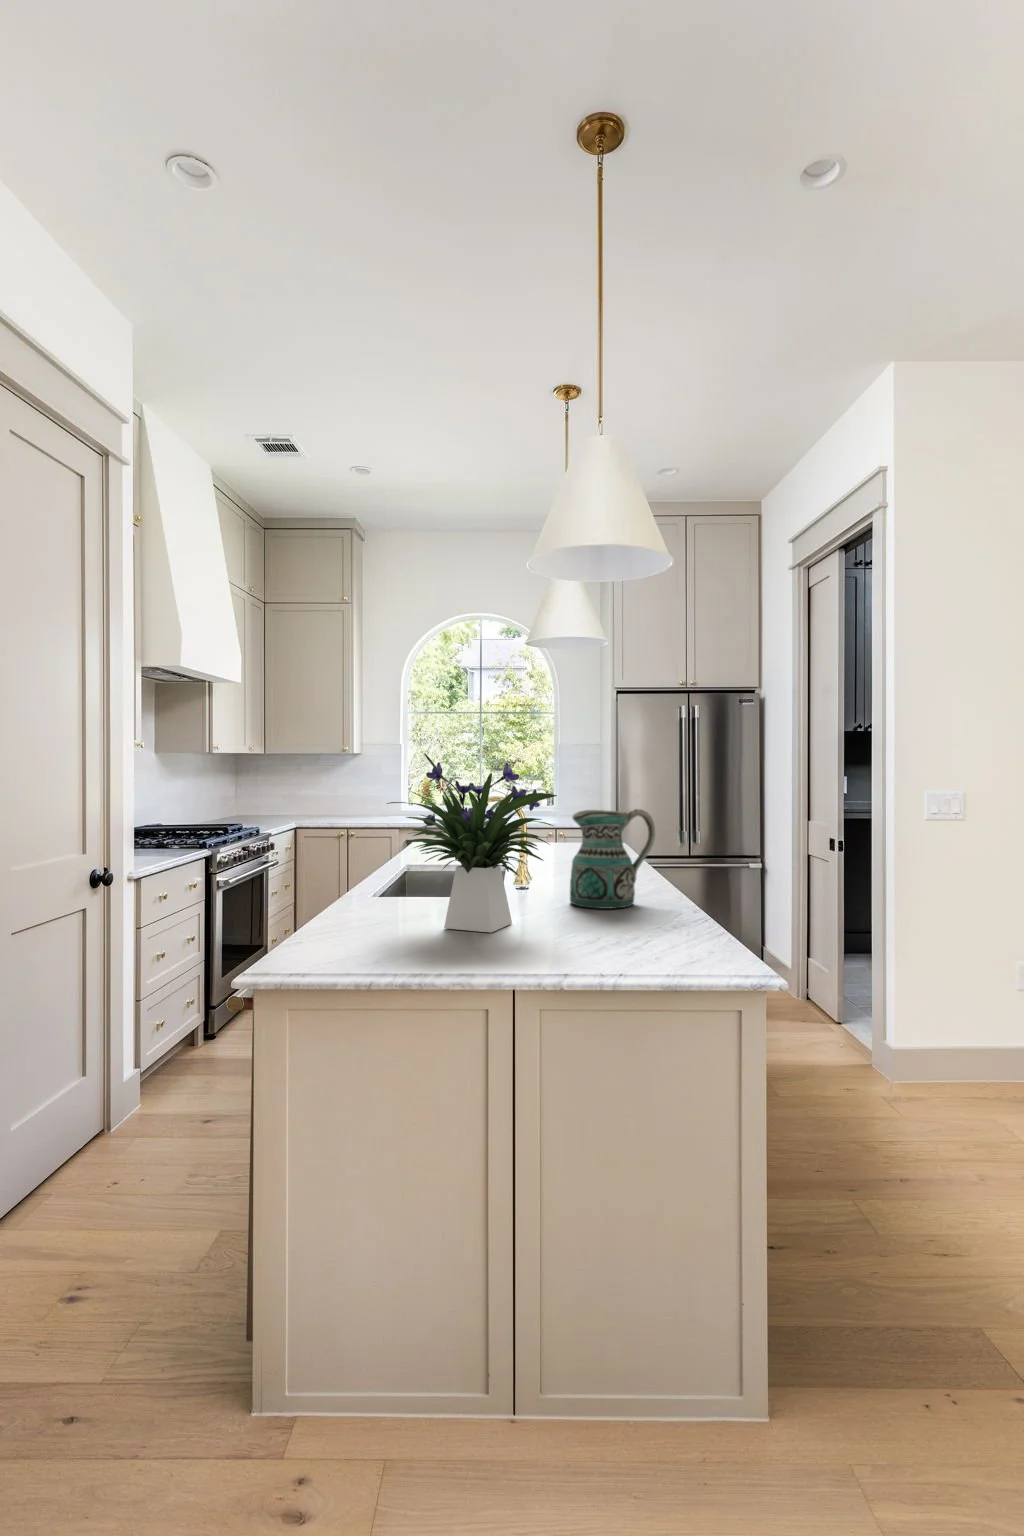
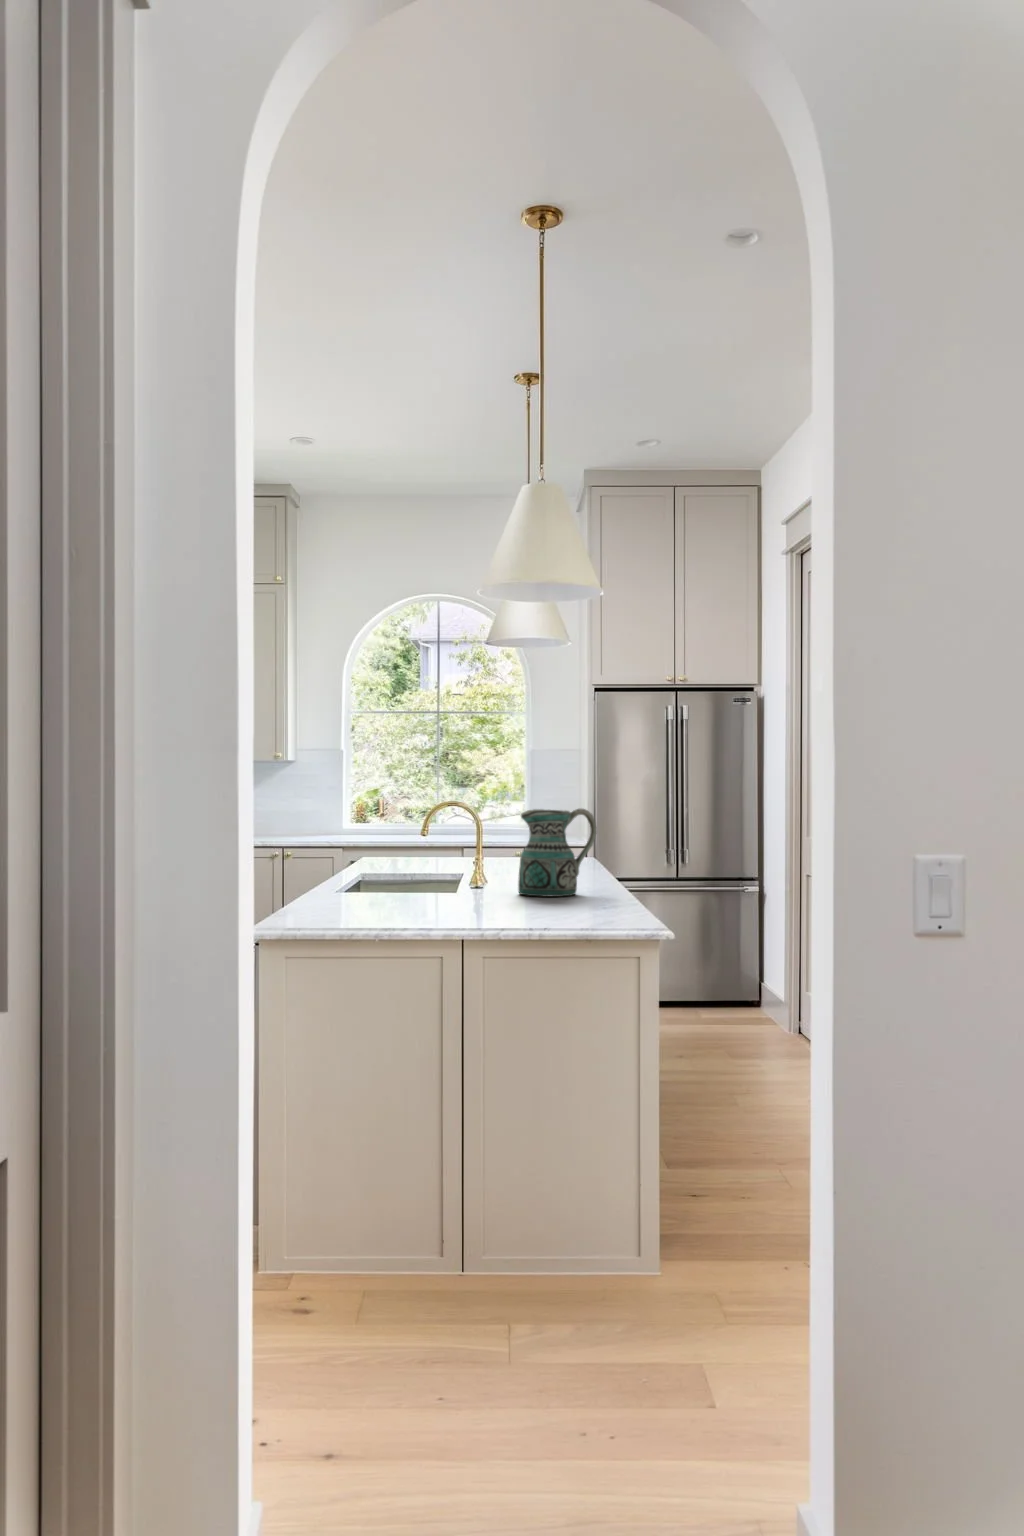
flower arrangement: present [387,754,557,933] -> none [358,757,502,909]

